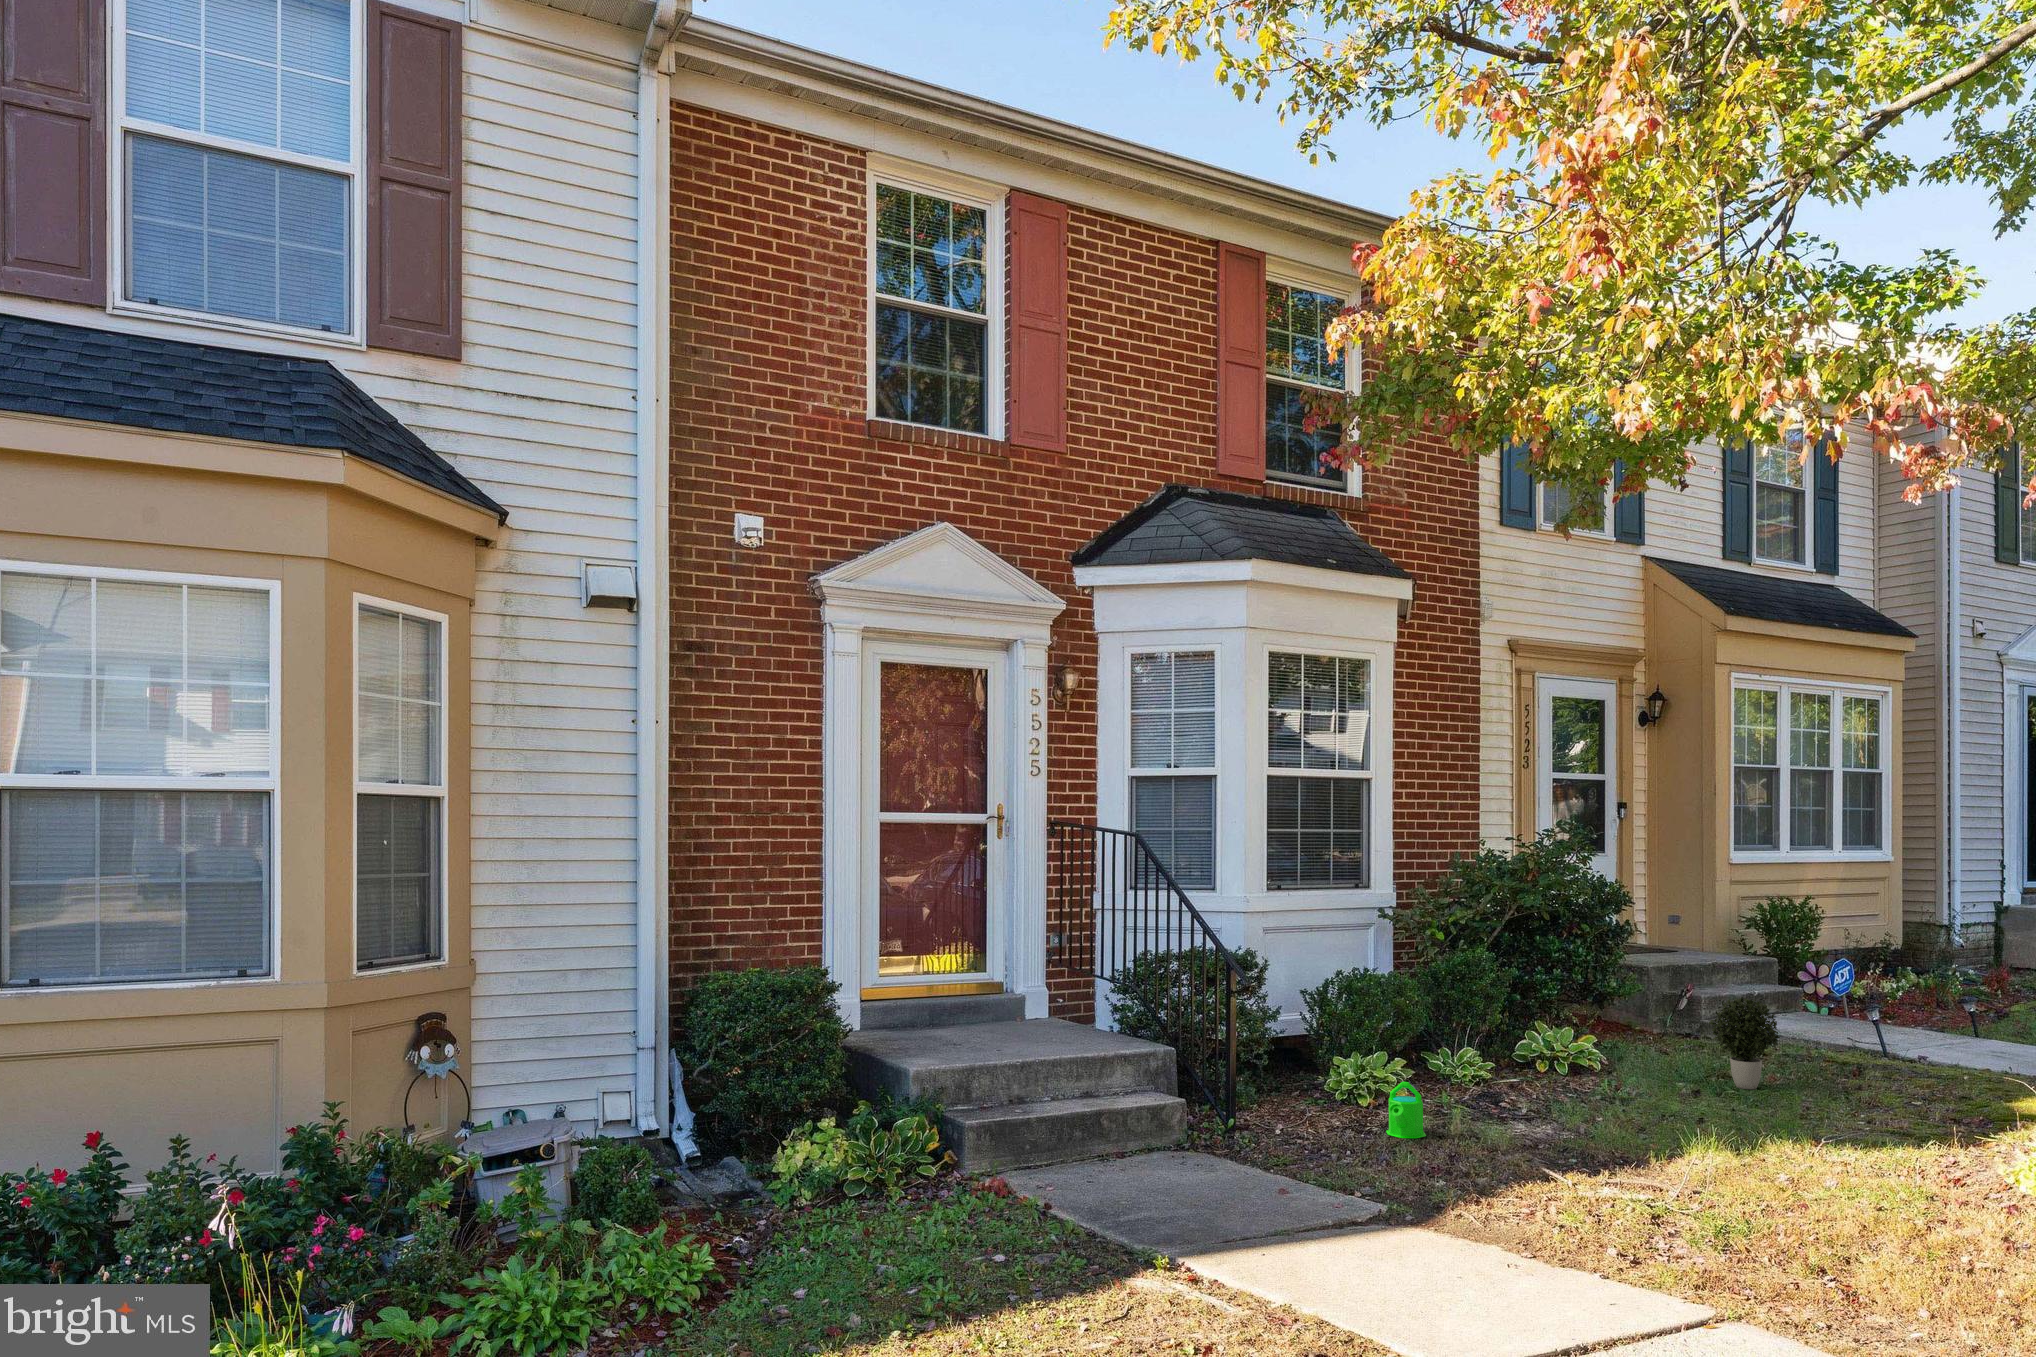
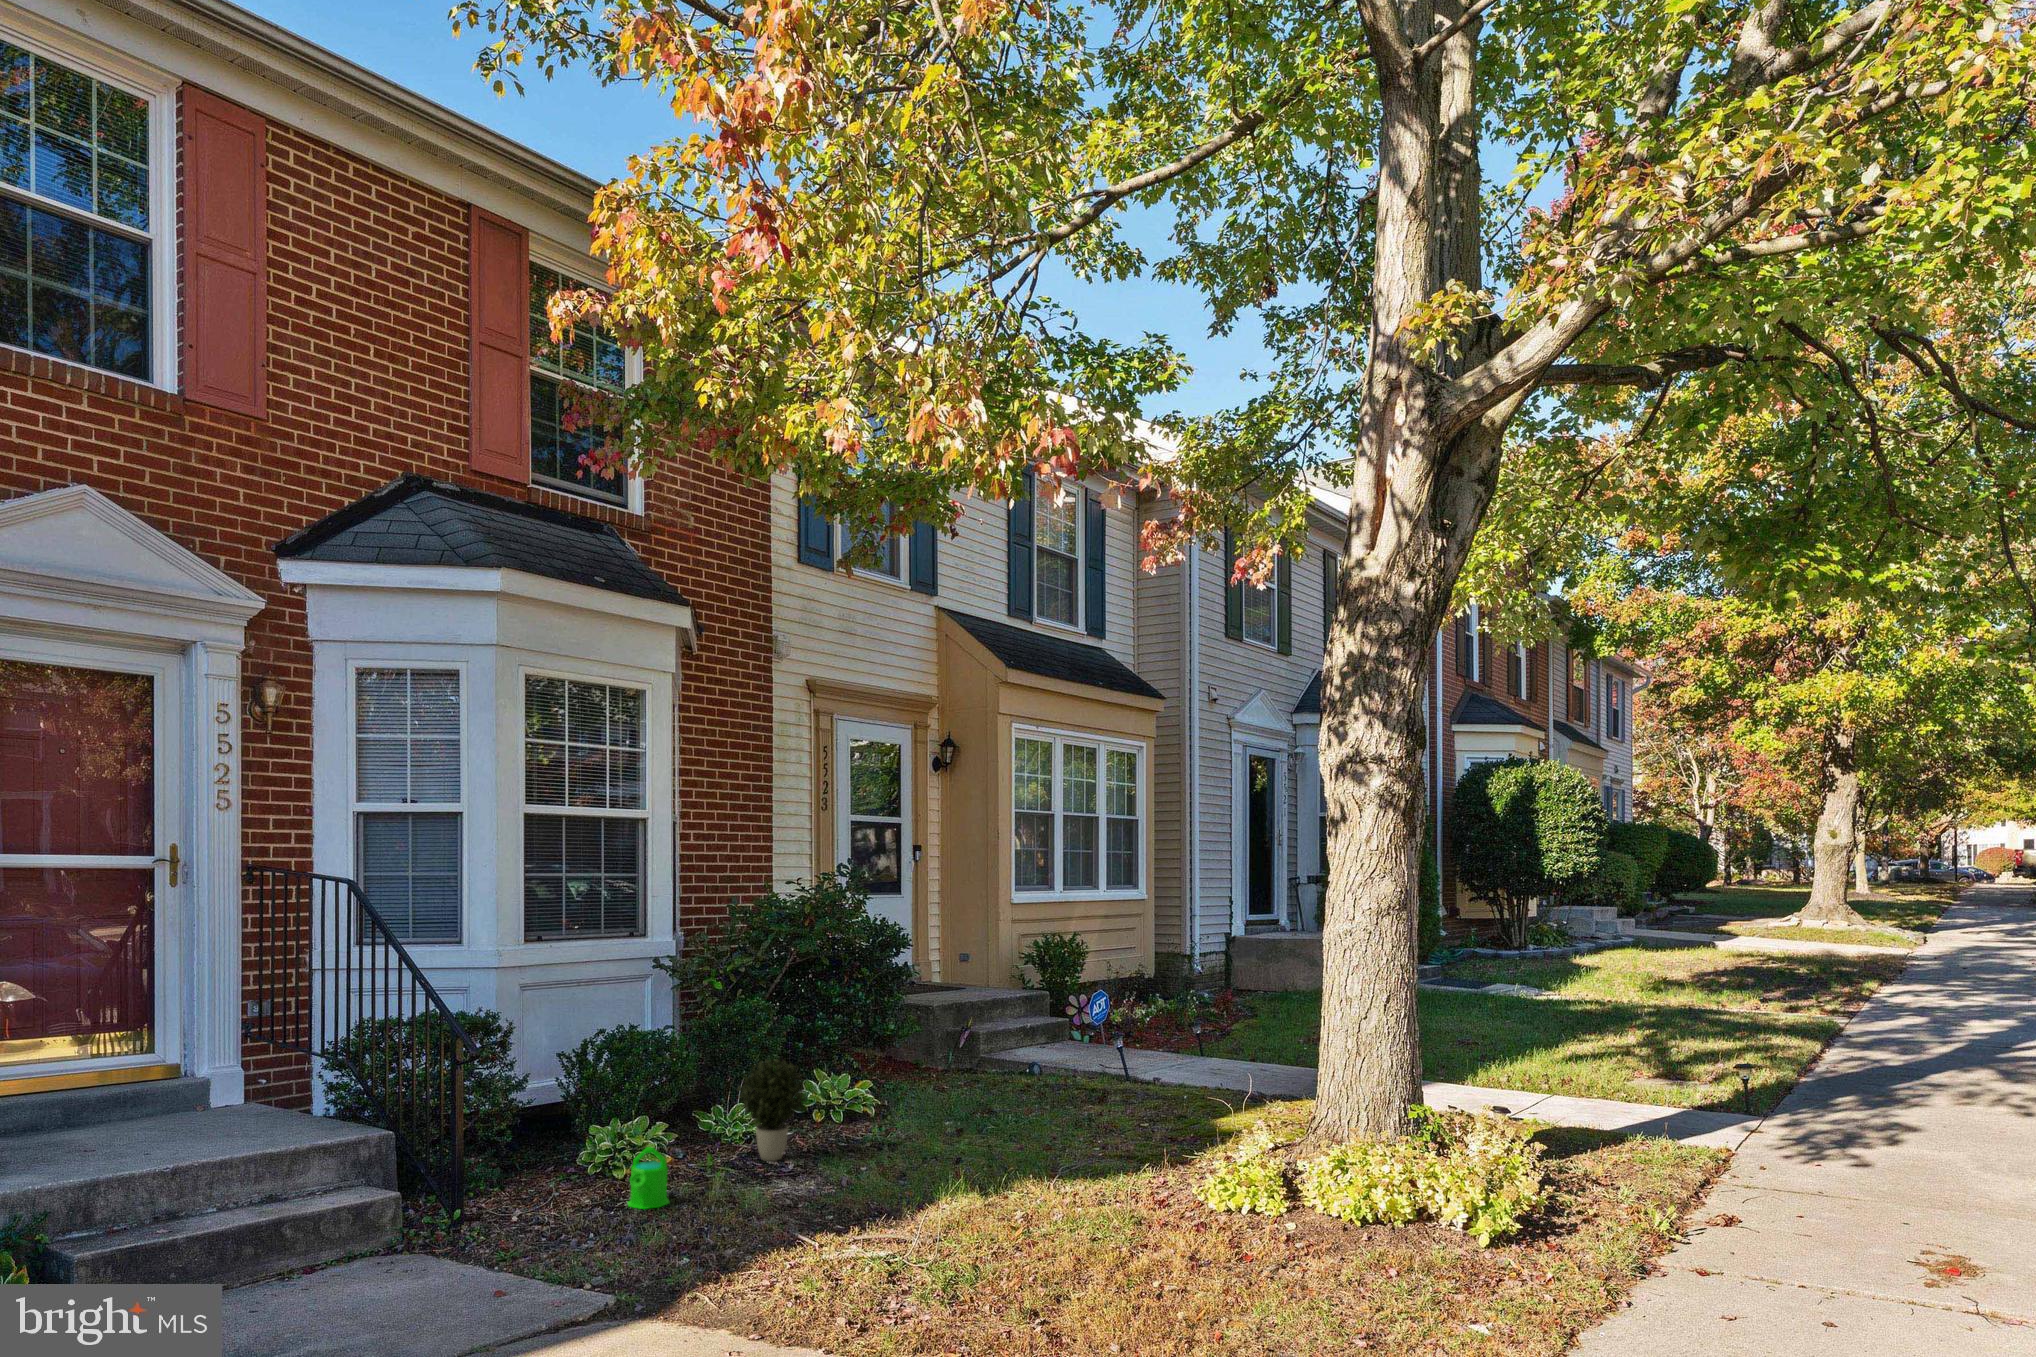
potted plant: present [1709,997,1780,1089] -> present [737,1059,806,1161]

